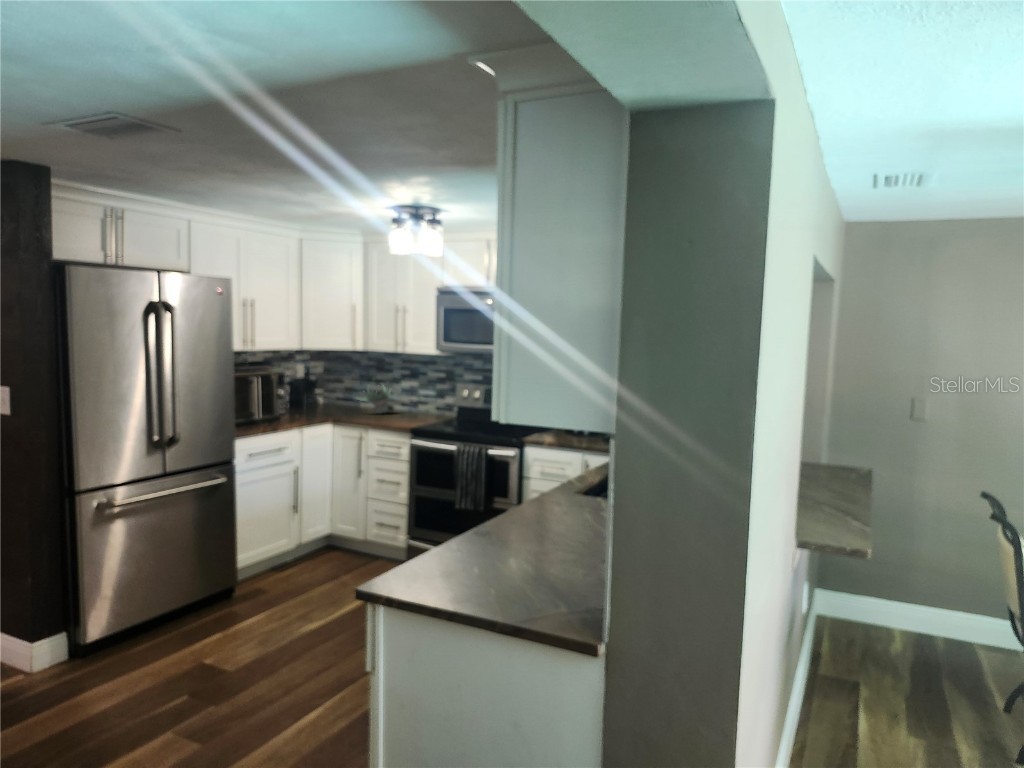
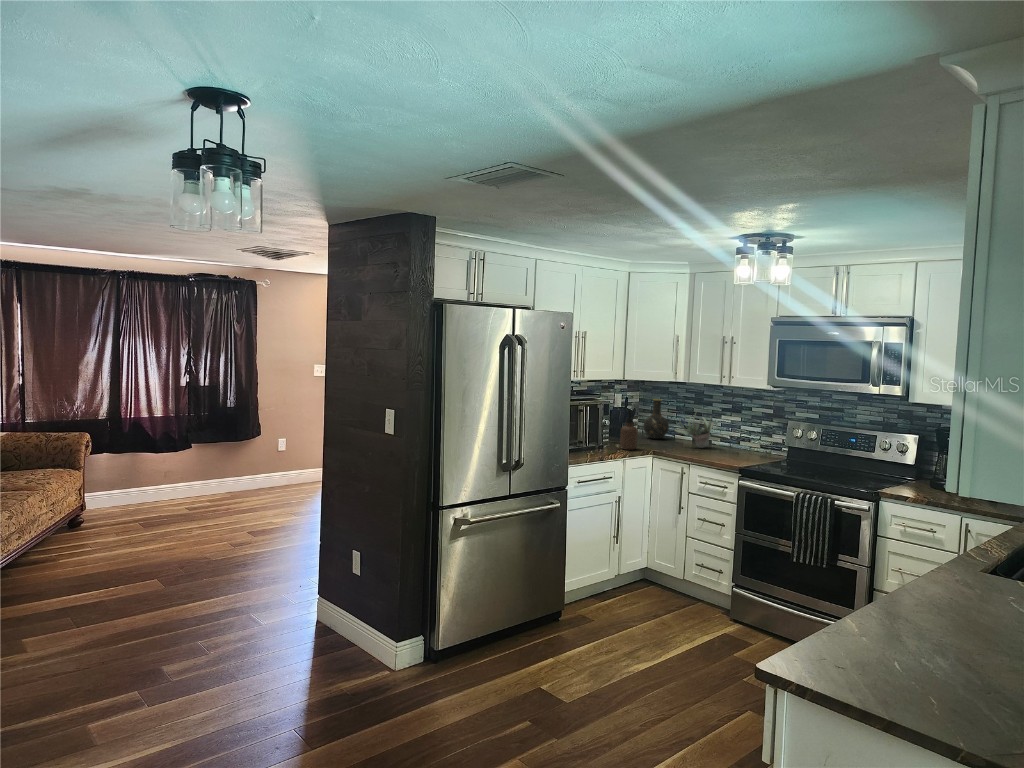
vase: none [326,368,352,408] -> present [643,399,669,439]
soap dispenser: none [297,379,315,420] -> present [620,410,638,450]

